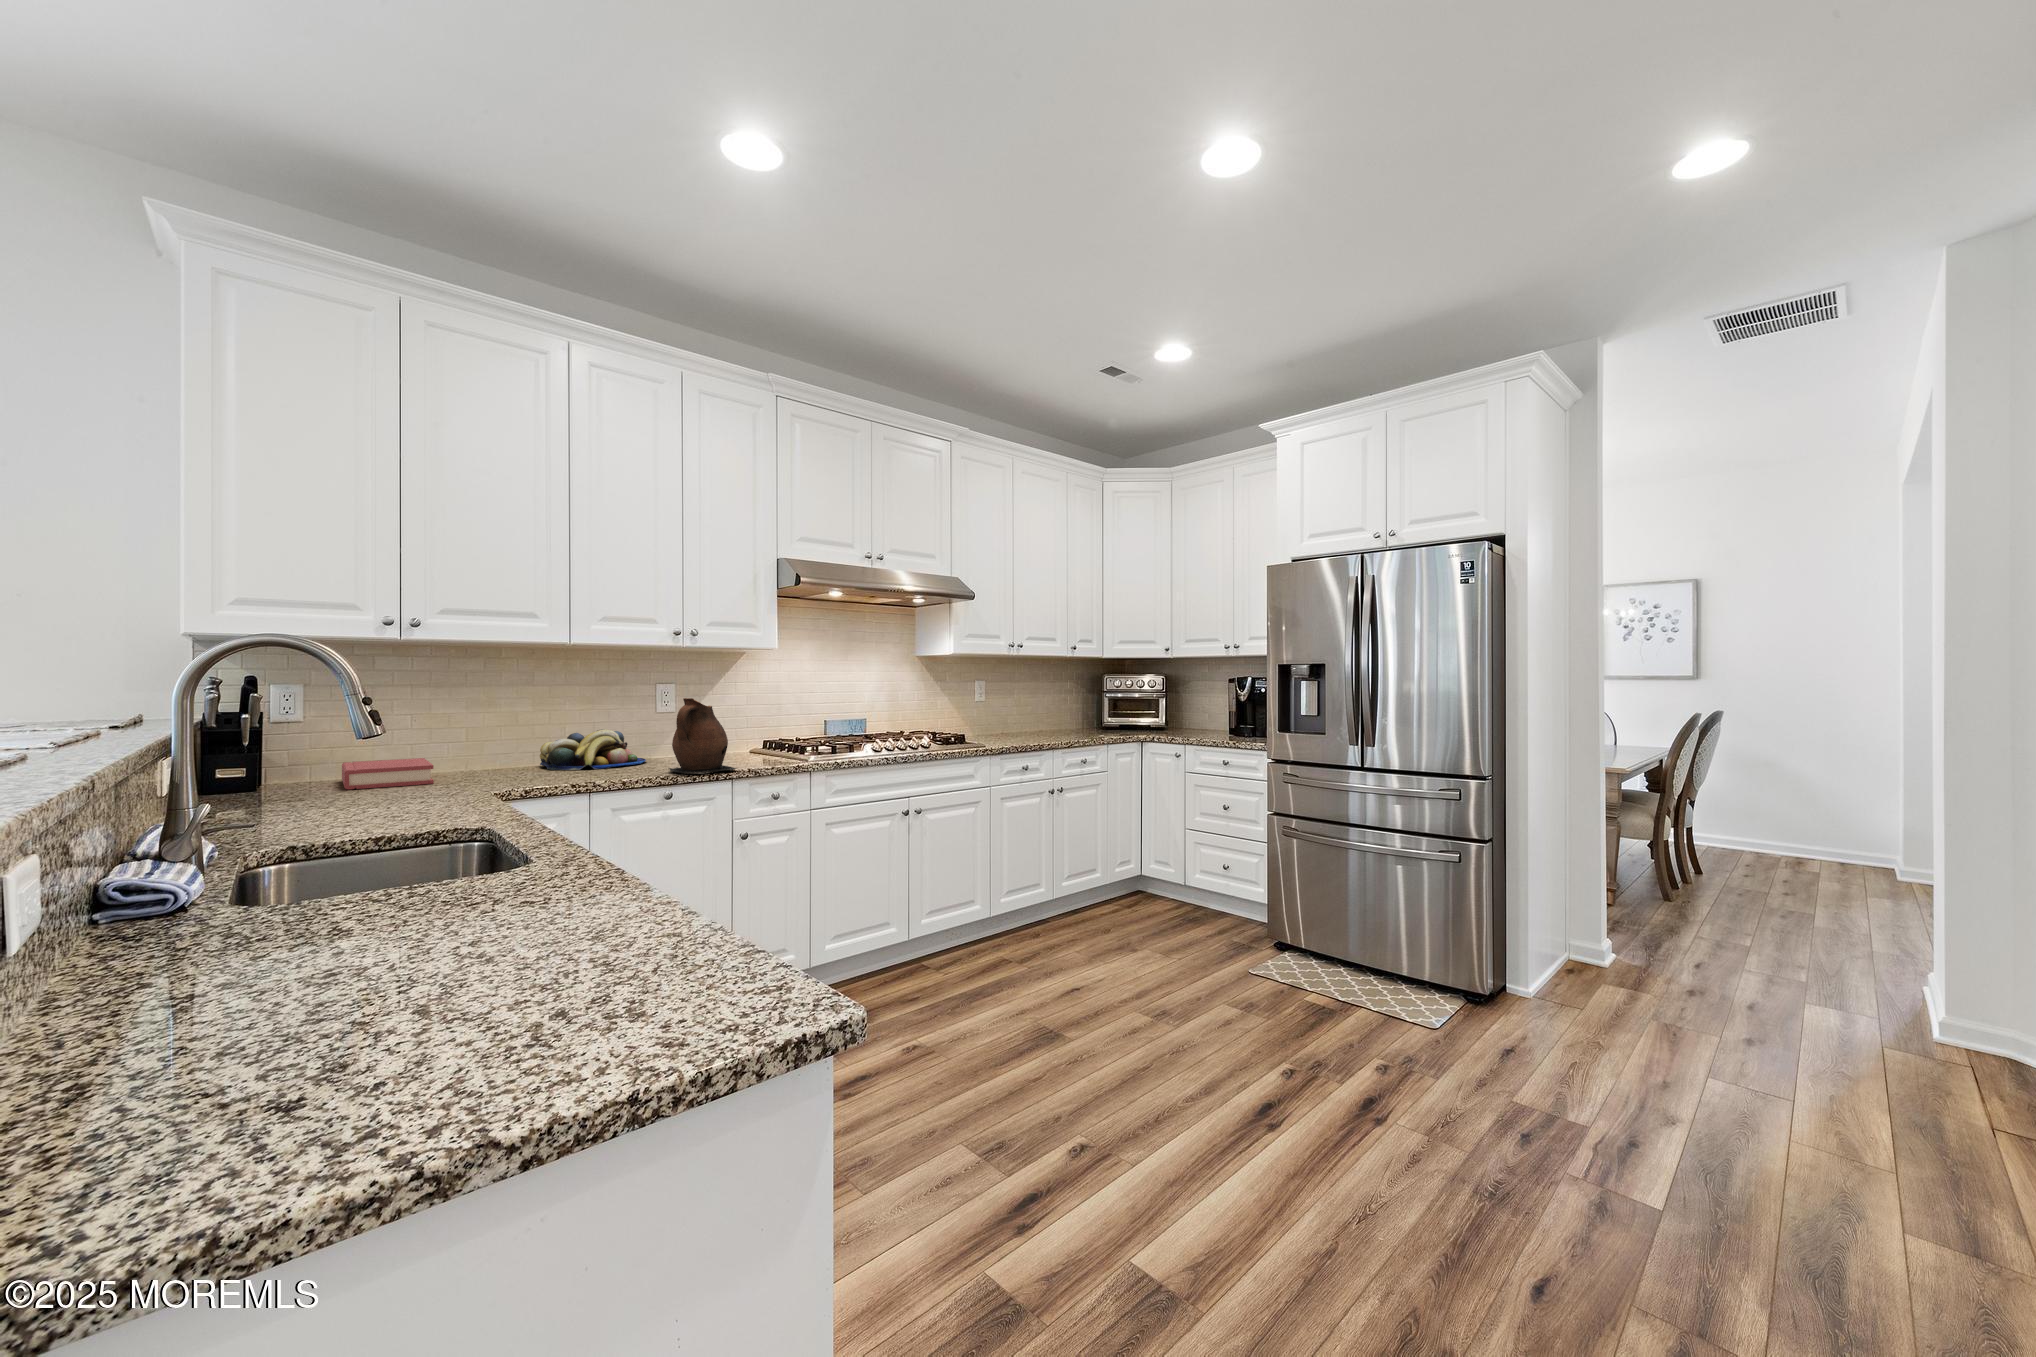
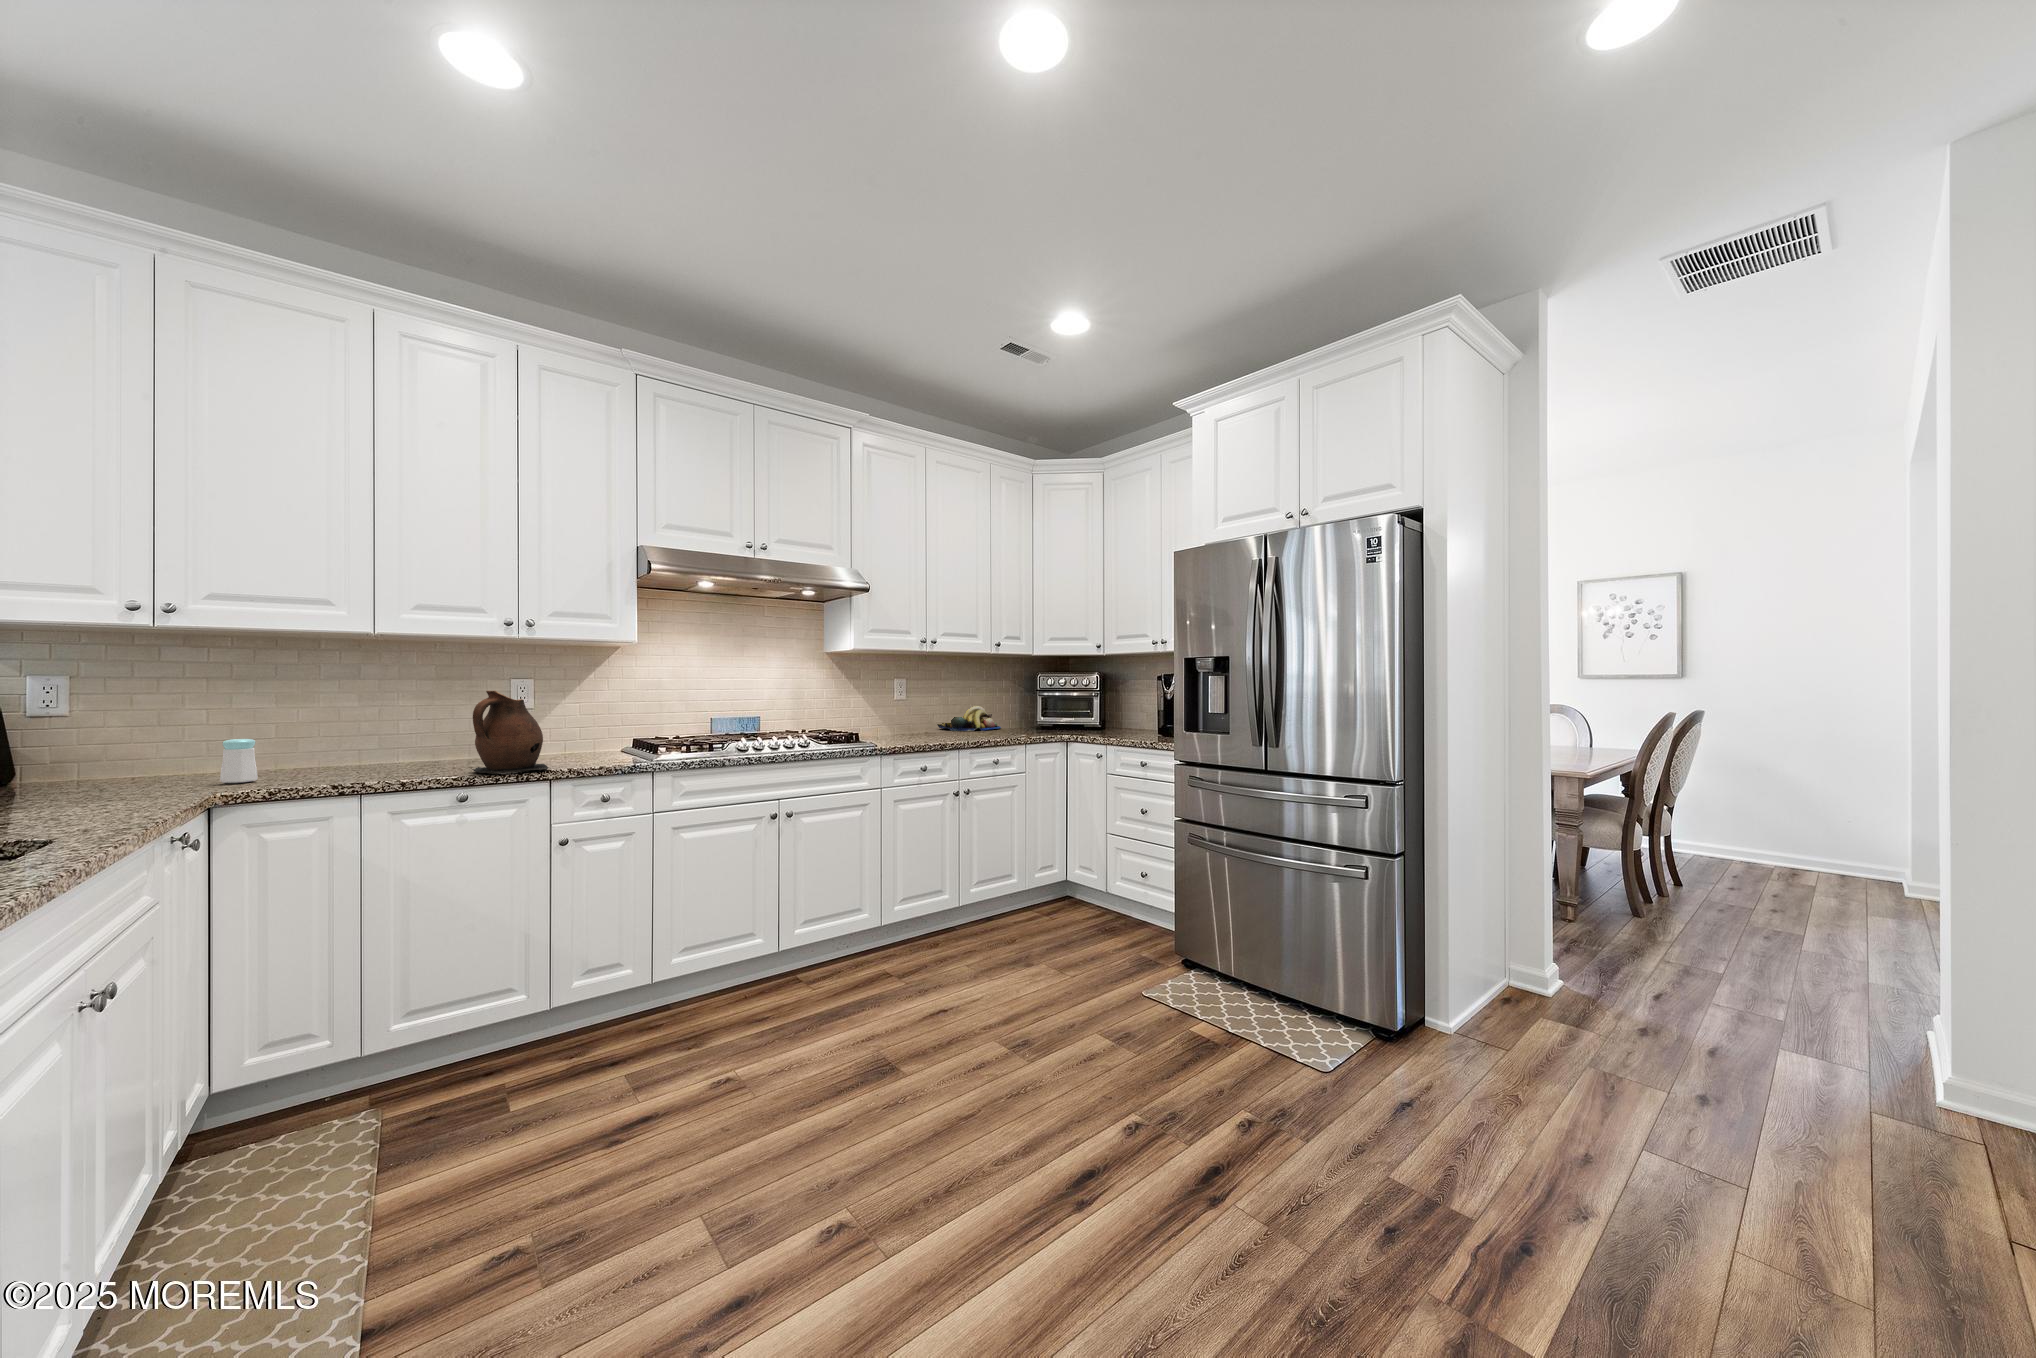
fruit bowl: present [540,729,646,770] -> present [937,706,1001,731]
salt shaker: none [462,743,492,783] -> present [220,739,258,783]
hardback book: present [342,758,434,789] -> none [74,755,212,790]

